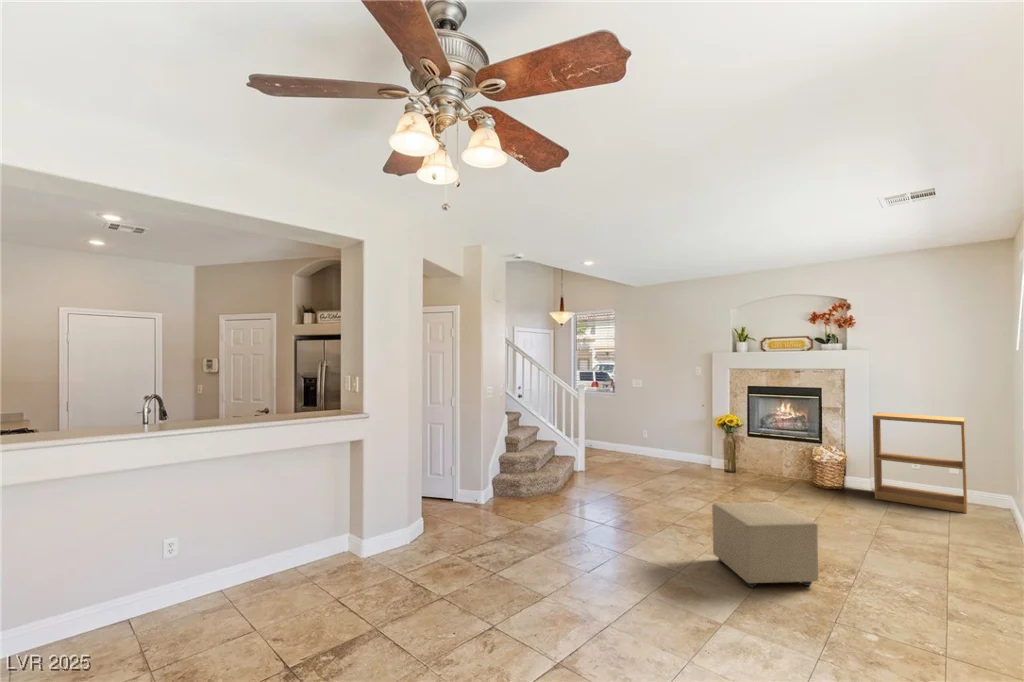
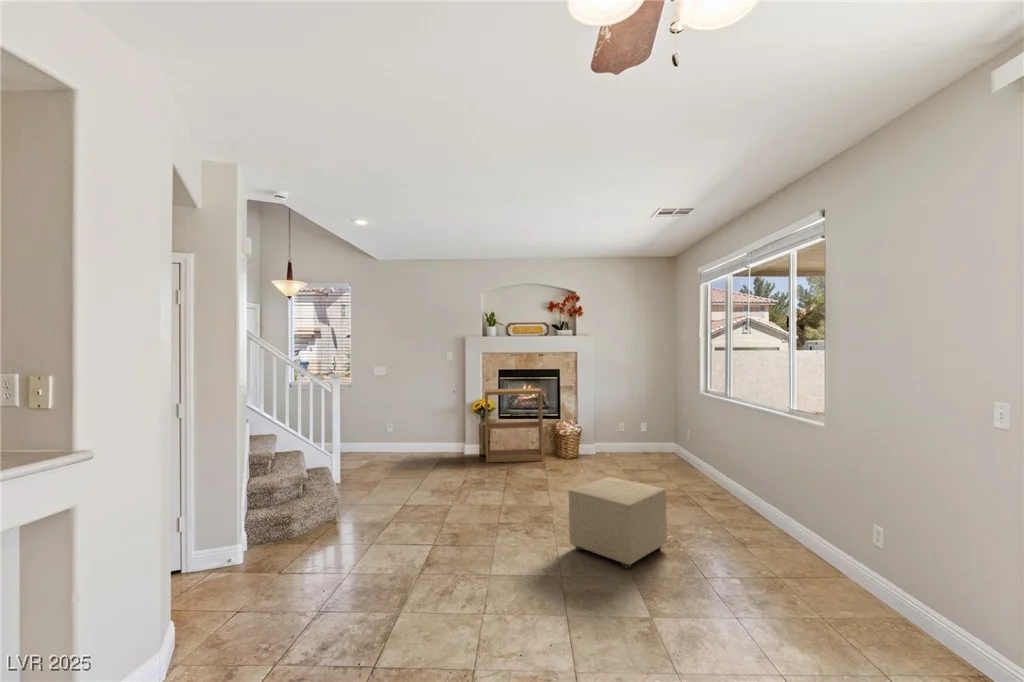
bookshelf: present [873,412,967,513] -> present [485,388,543,463]

